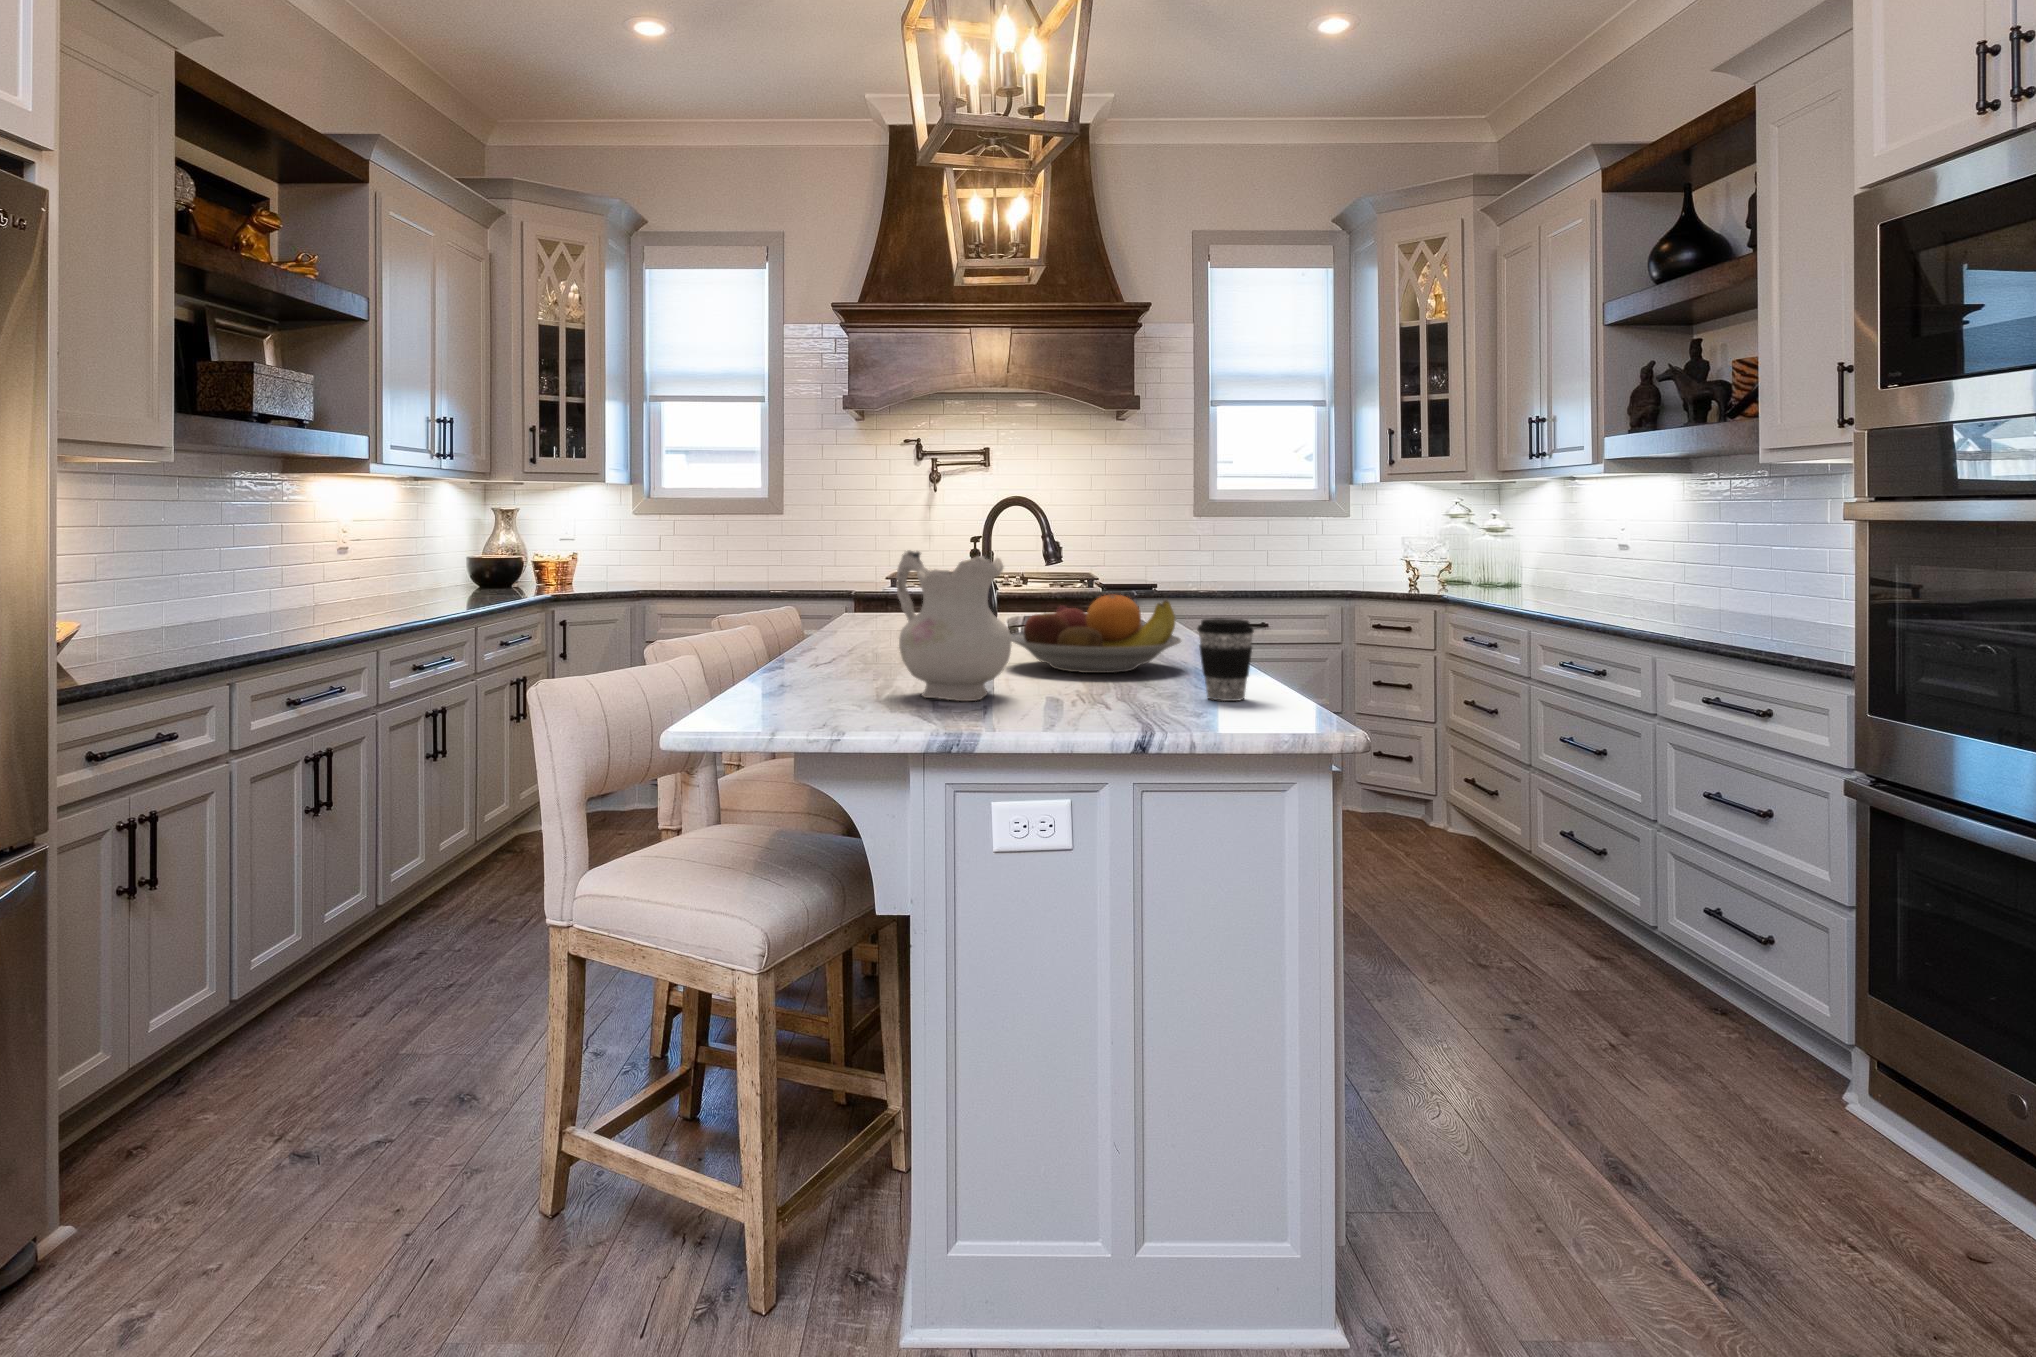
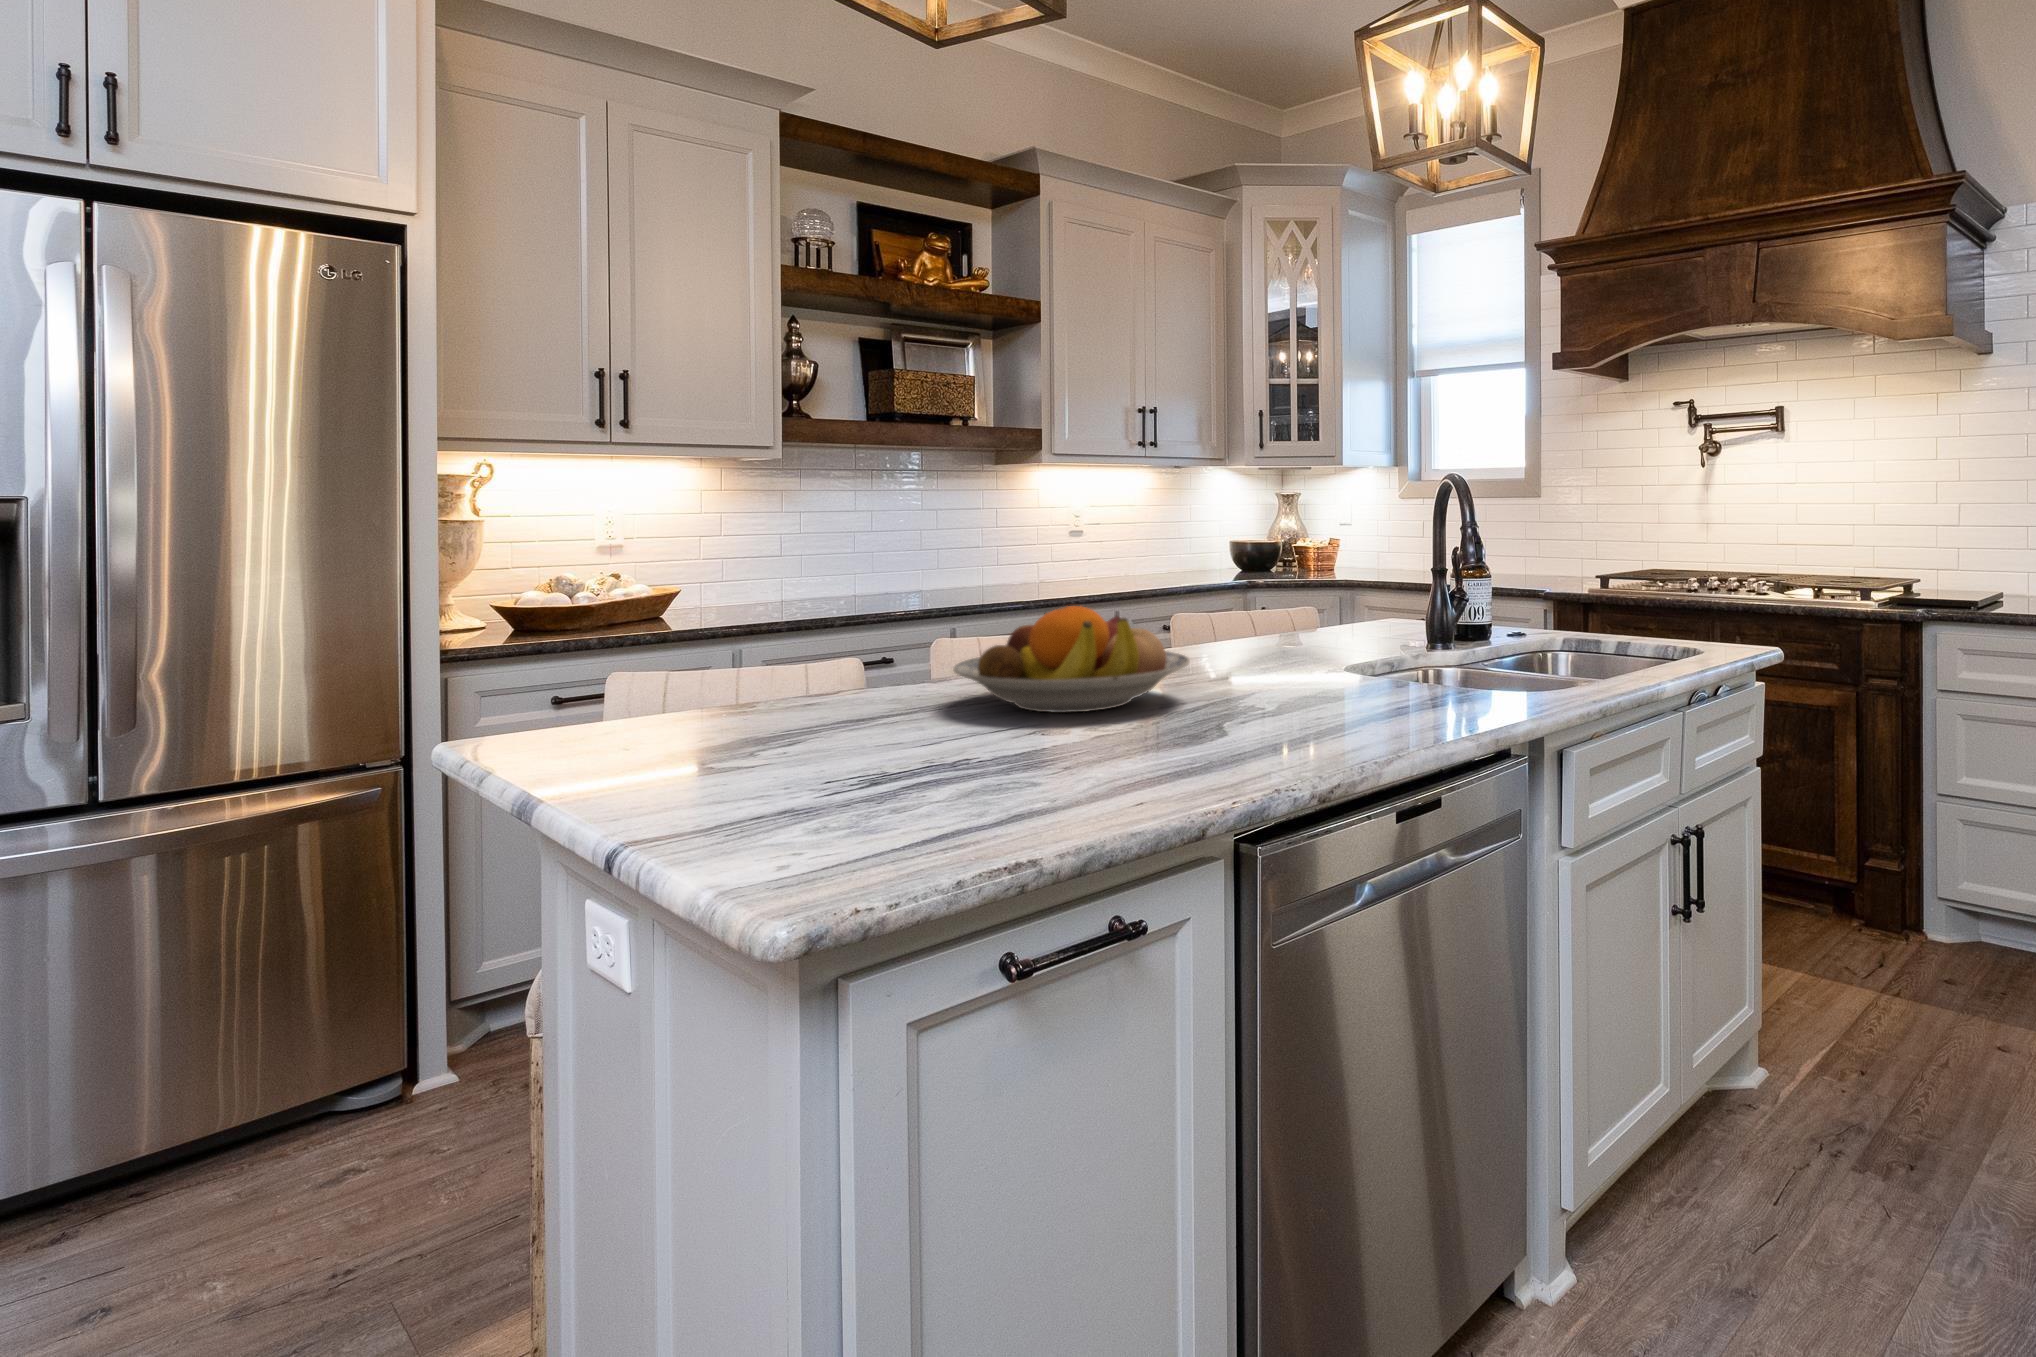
ceramic pitcher: present [897,551,1011,701] -> none [660,539,810,721]
coffee cup: present [1197,618,1254,701] -> none [817,646,903,769]

